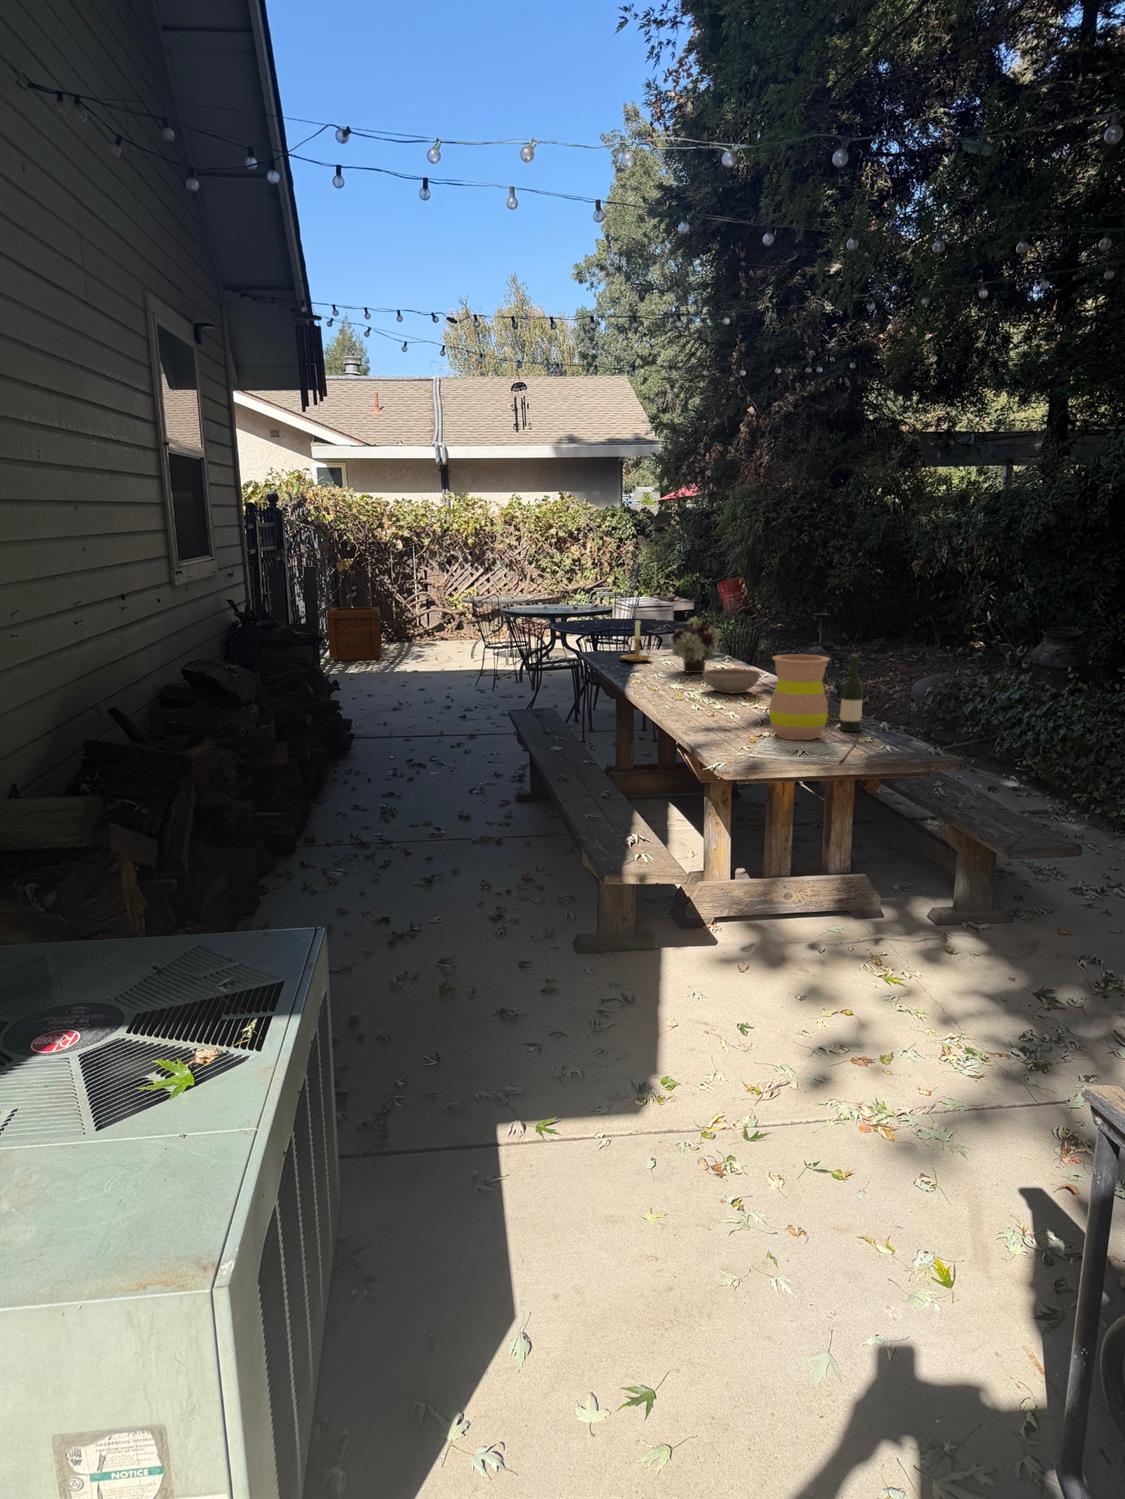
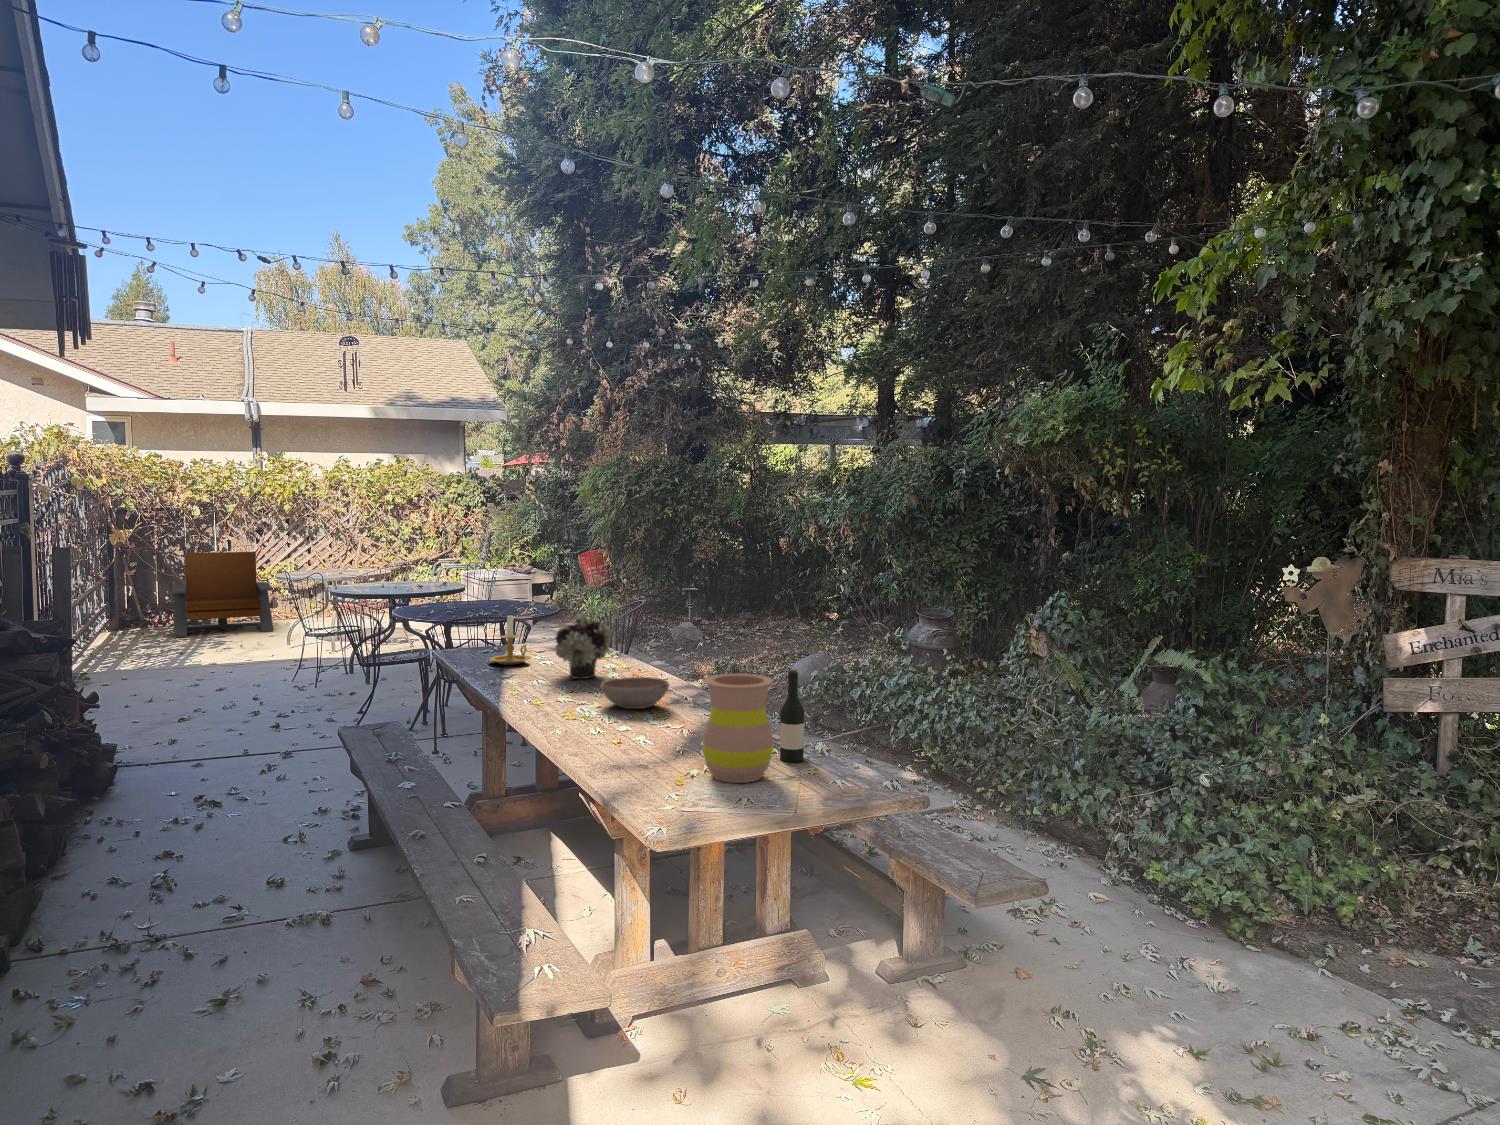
lounge chair: none [385,580,460,651] -> present [173,552,273,637]
wooden crate: present [327,607,382,661] -> none [87,585,166,655]

